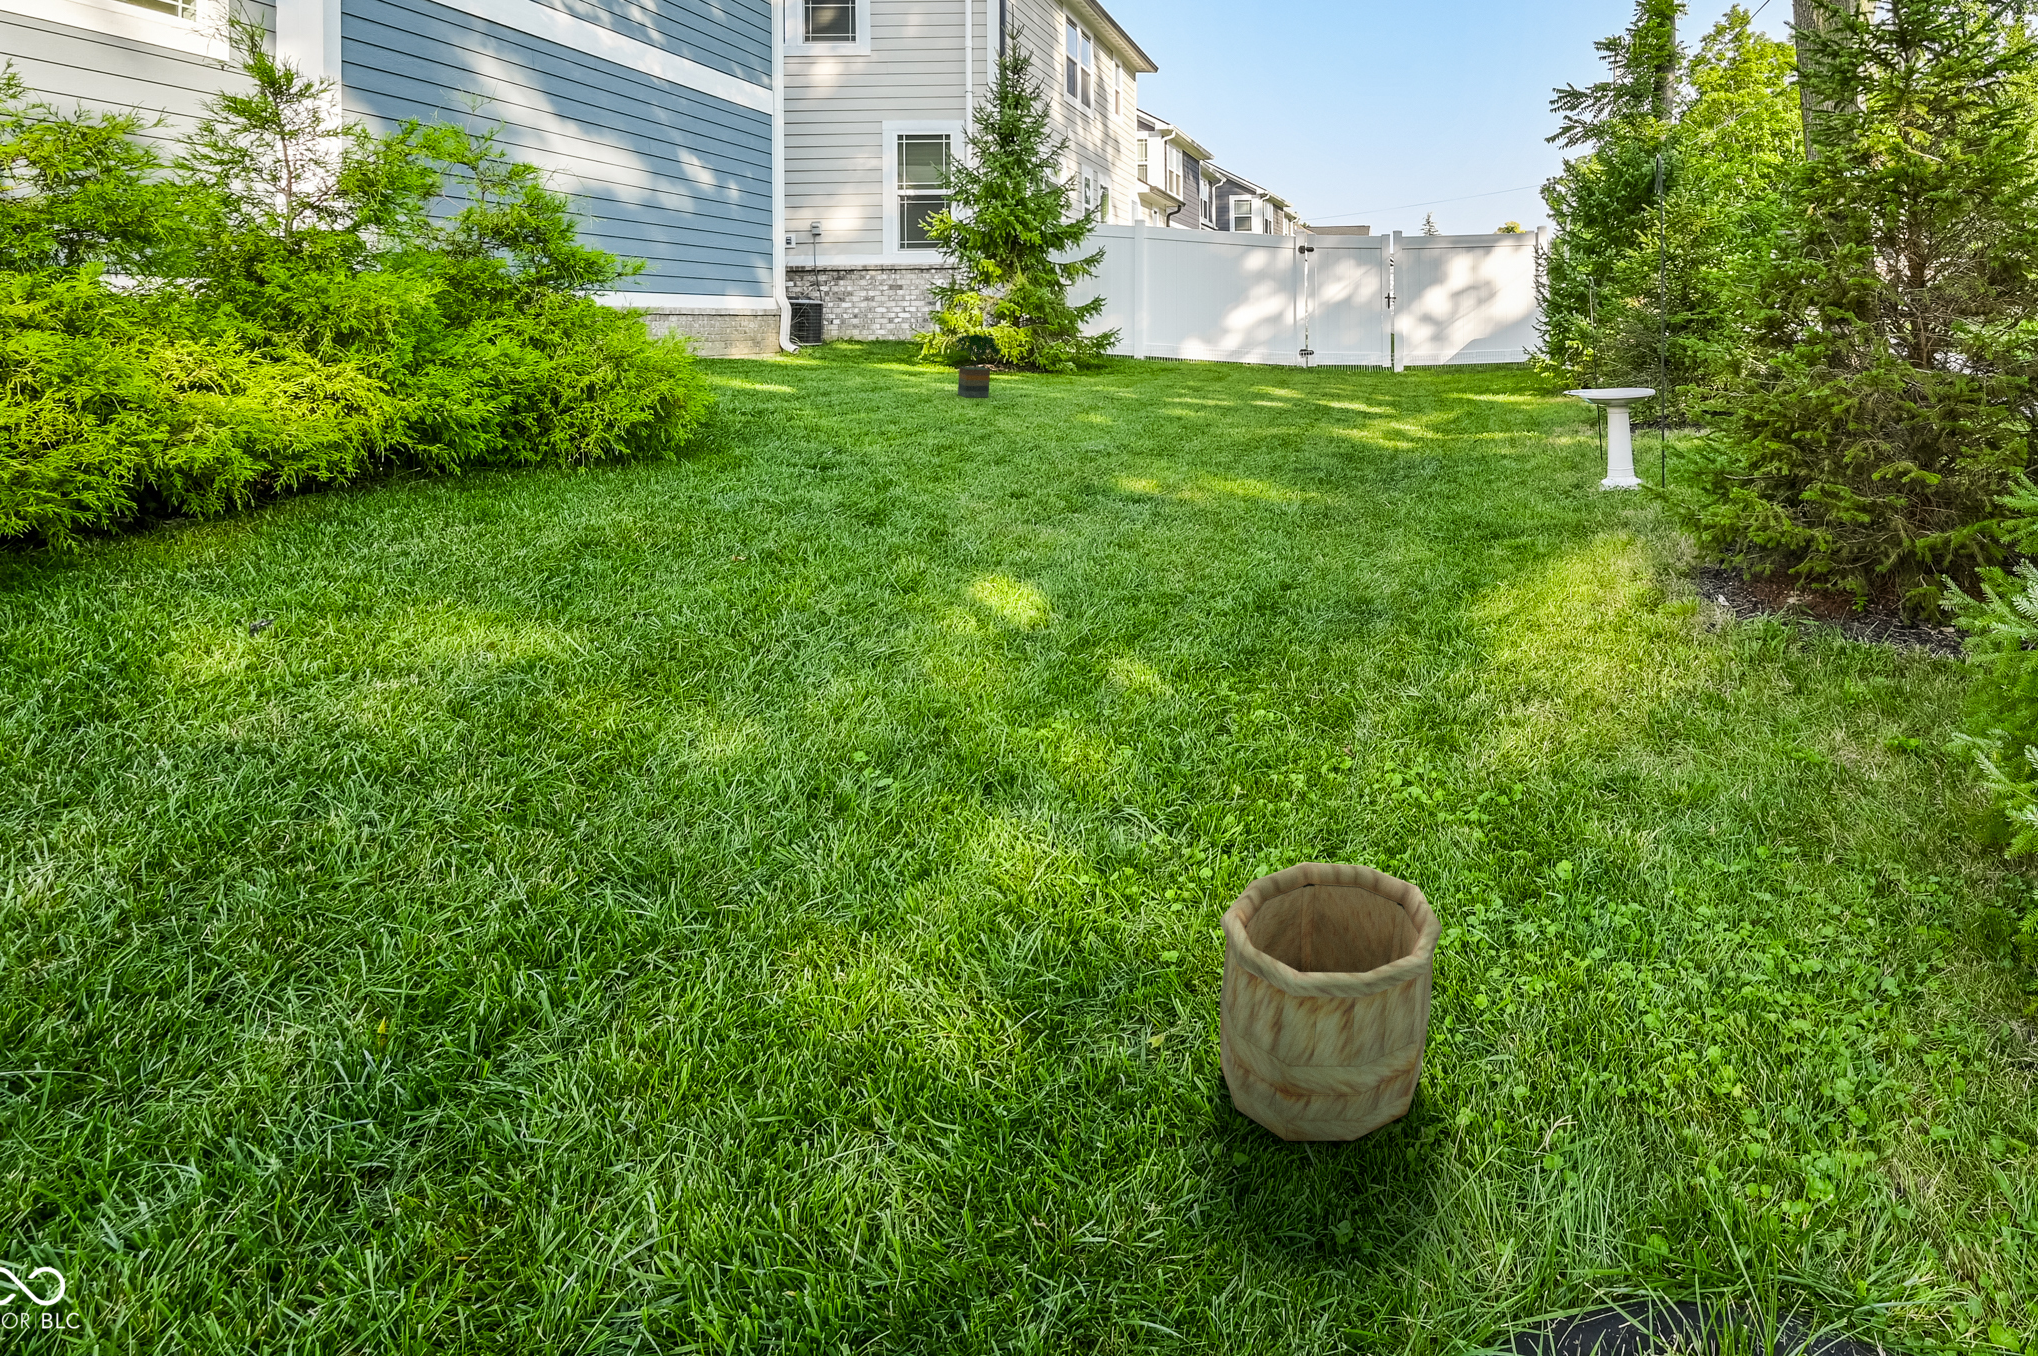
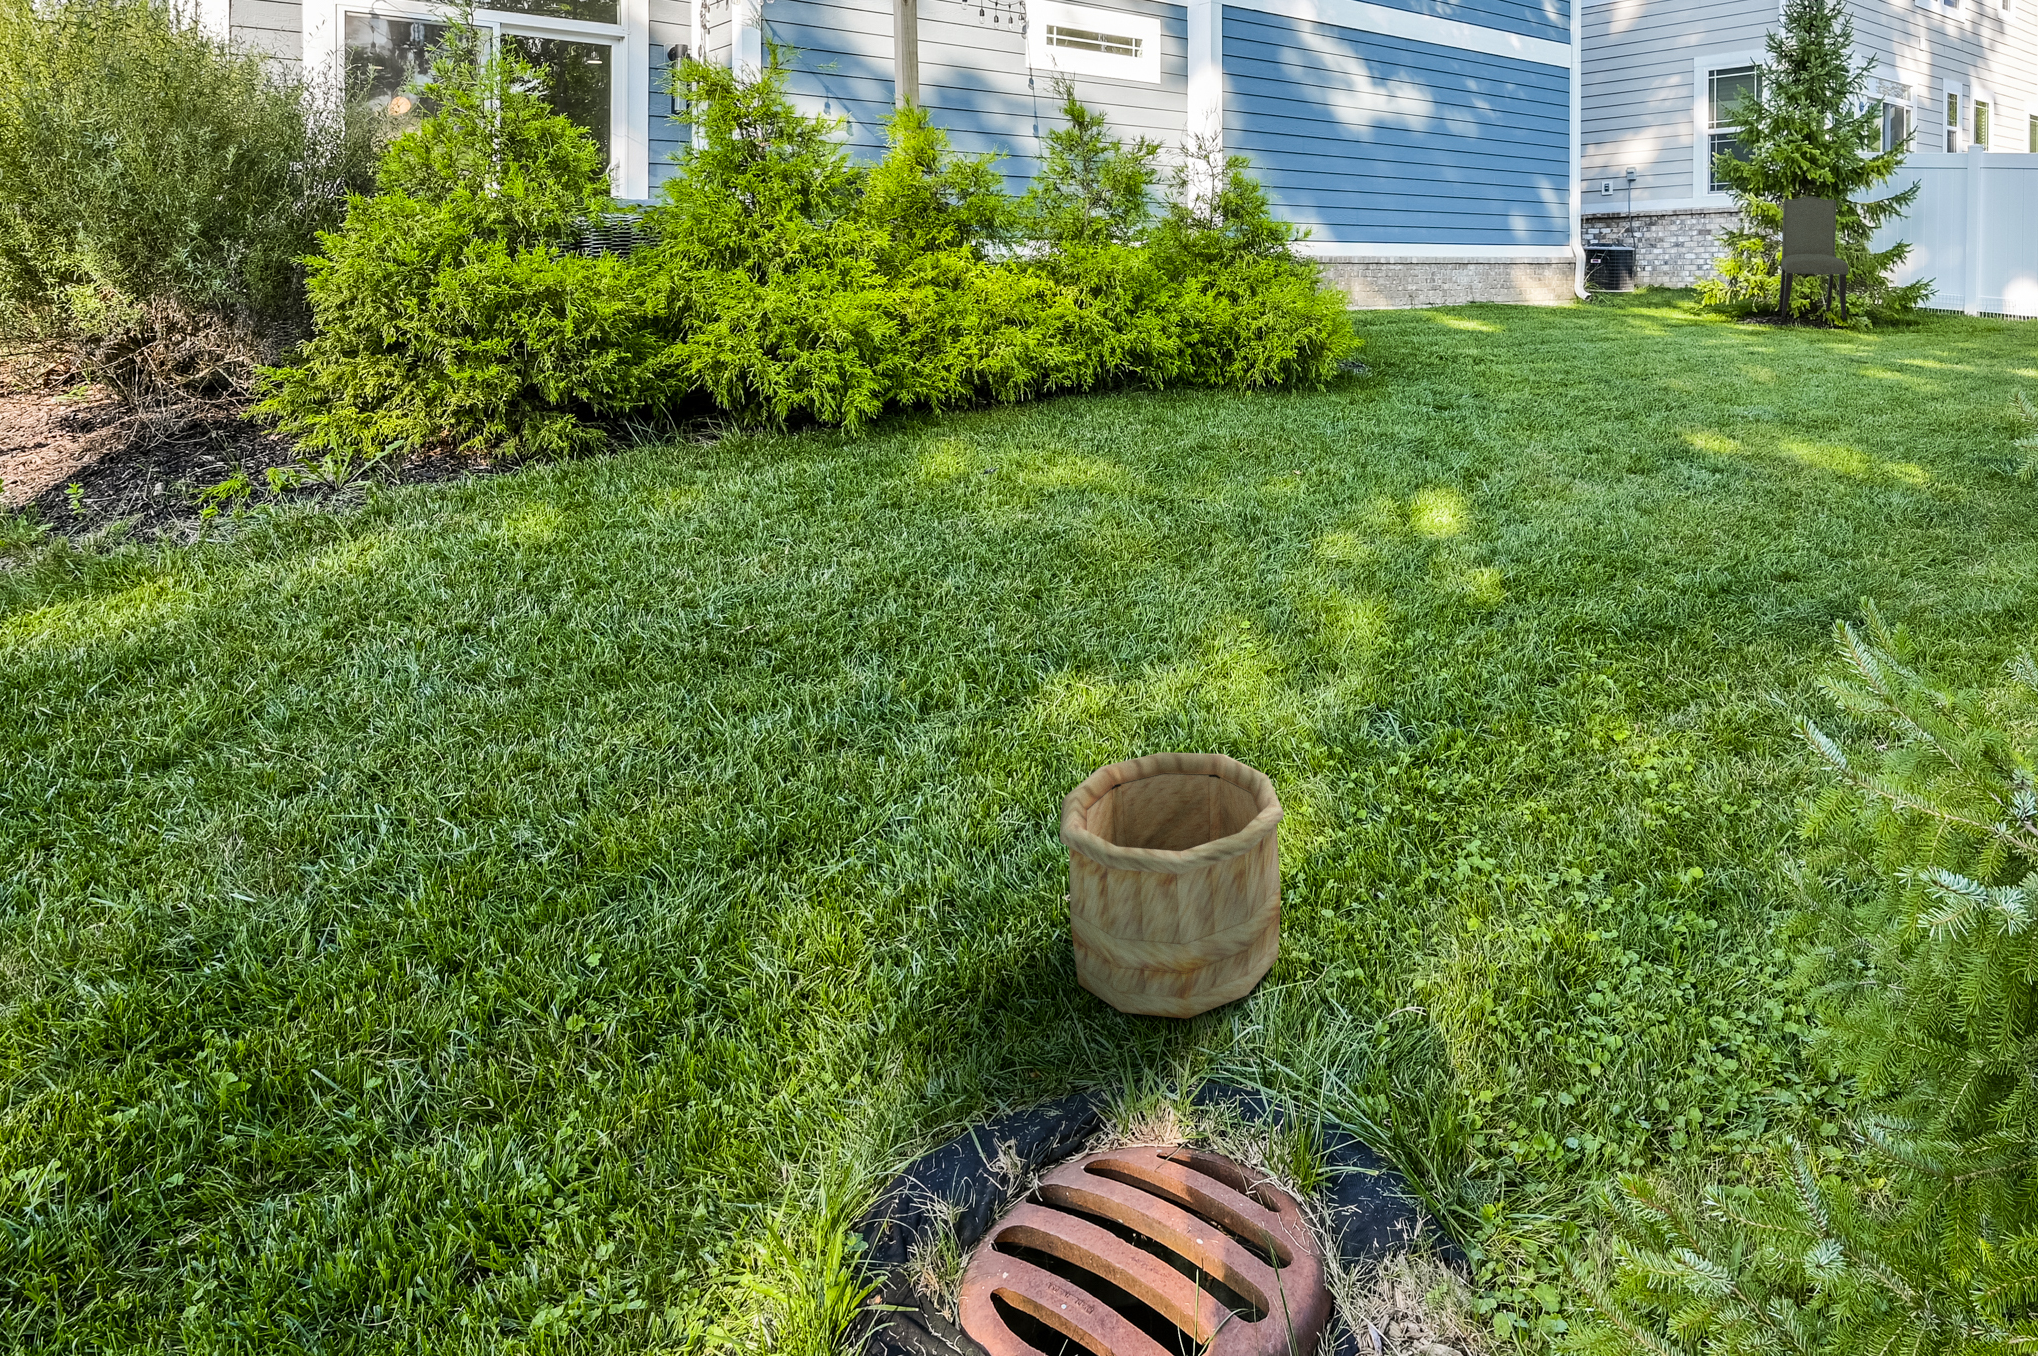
chair: none [1014,265,1081,374] -> present [1779,196,1848,319]
potted tree: present [956,334,1001,397] -> none [1670,271,1719,340]

